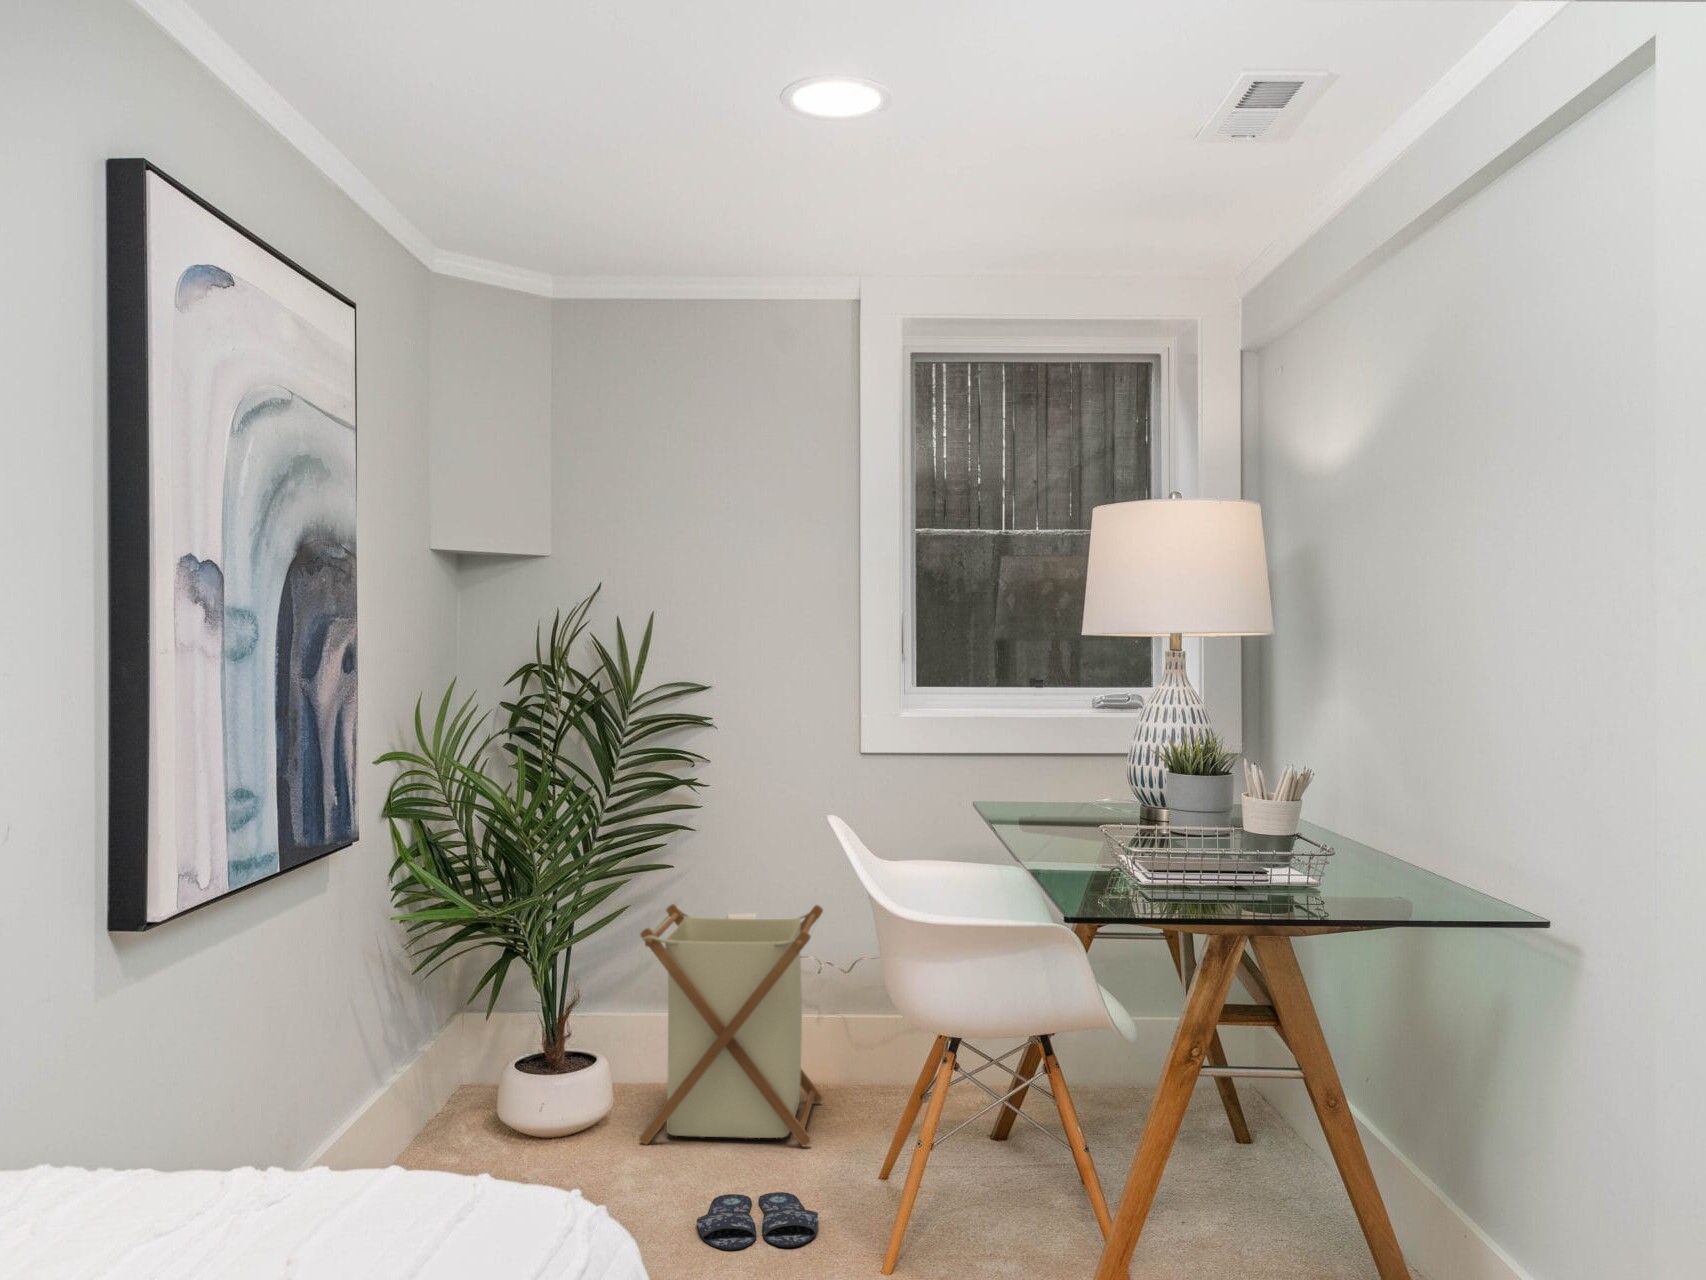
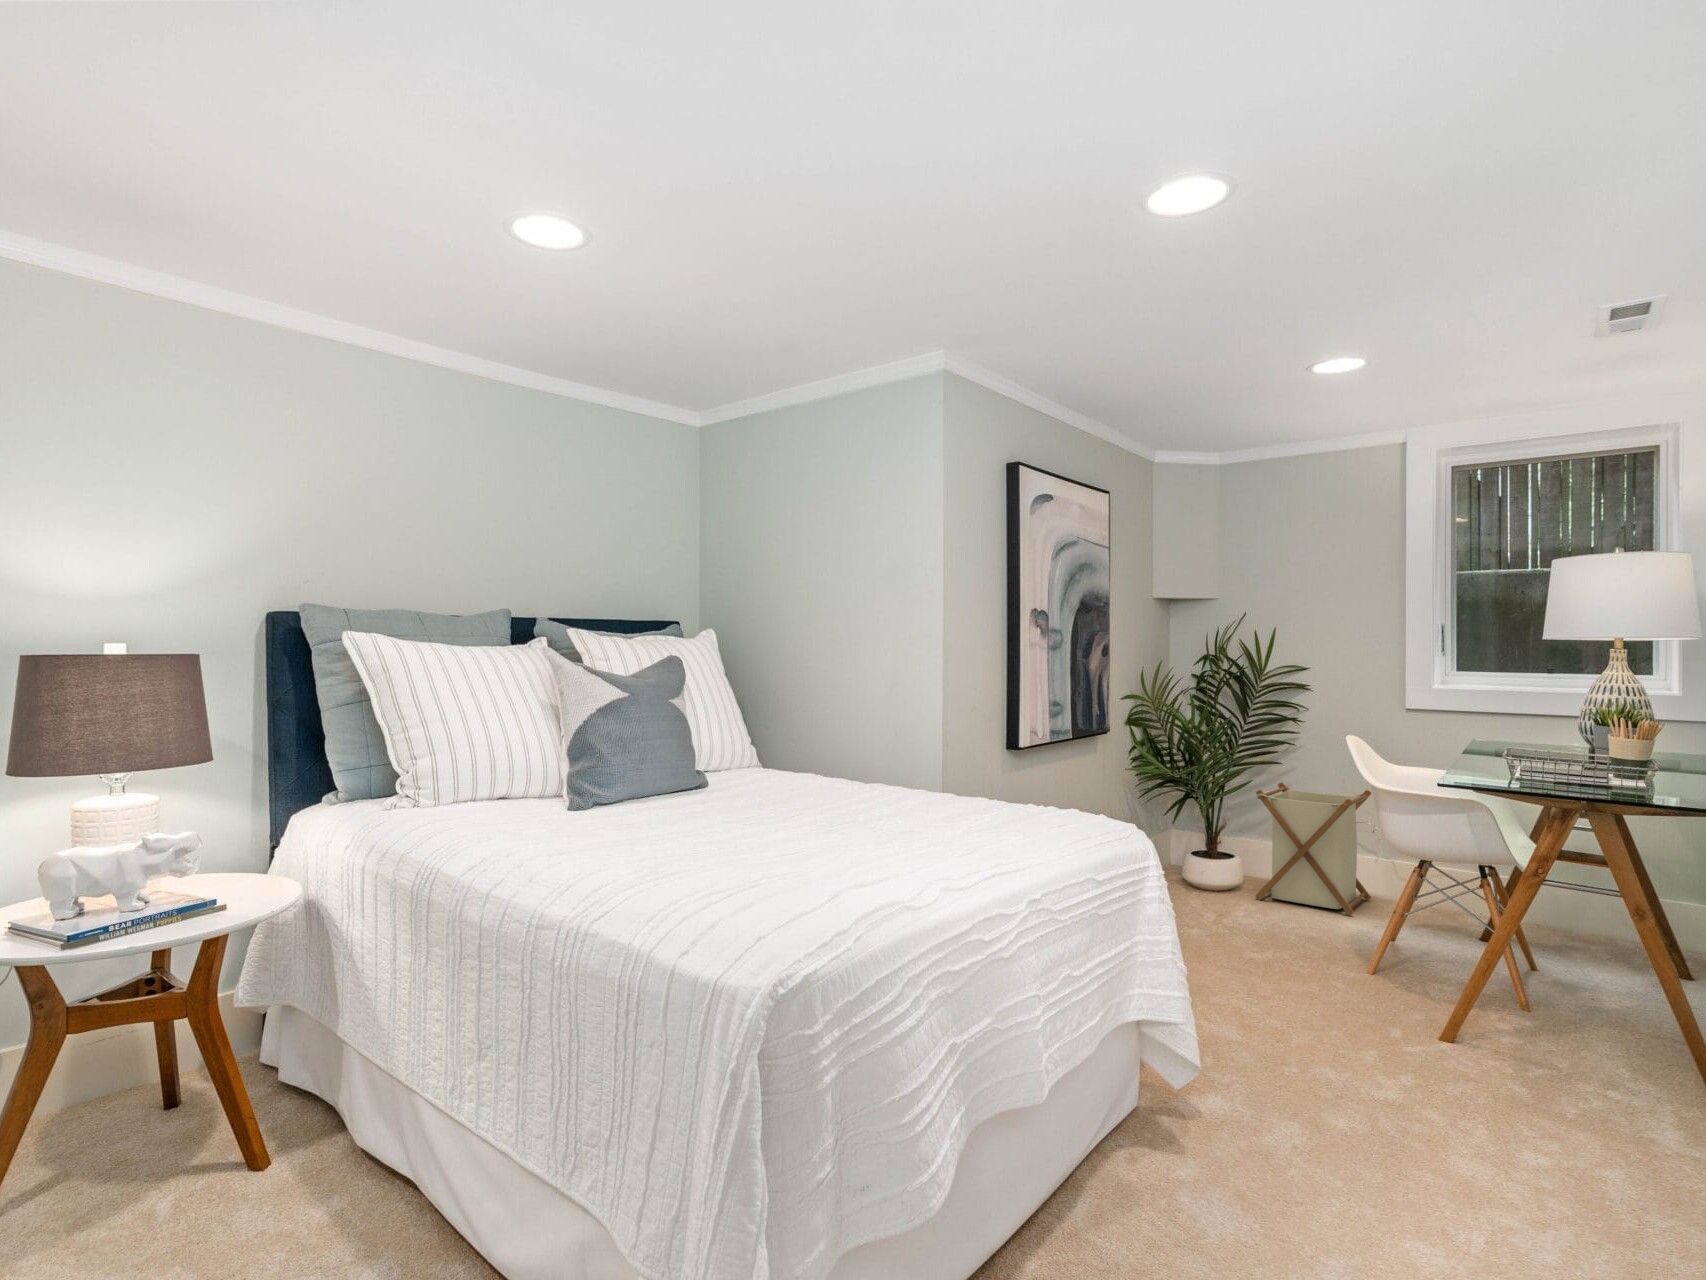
slippers: present [697,1192,818,1250] -> none [1272,925,1342,950]

